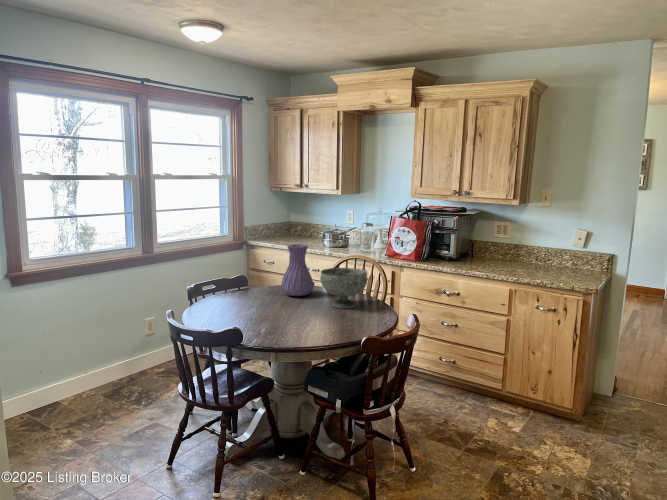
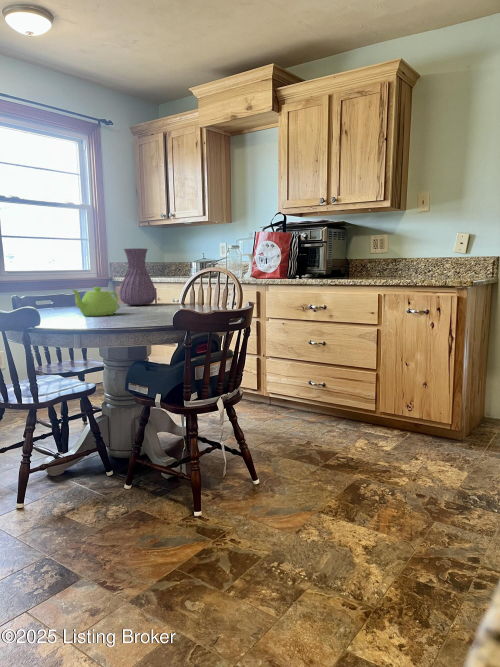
decorative bowl: present [320,268,367,308] -> none [154,267,208,309]
teapot: none [261,296,296,323] -> present [72,287,120,316]

